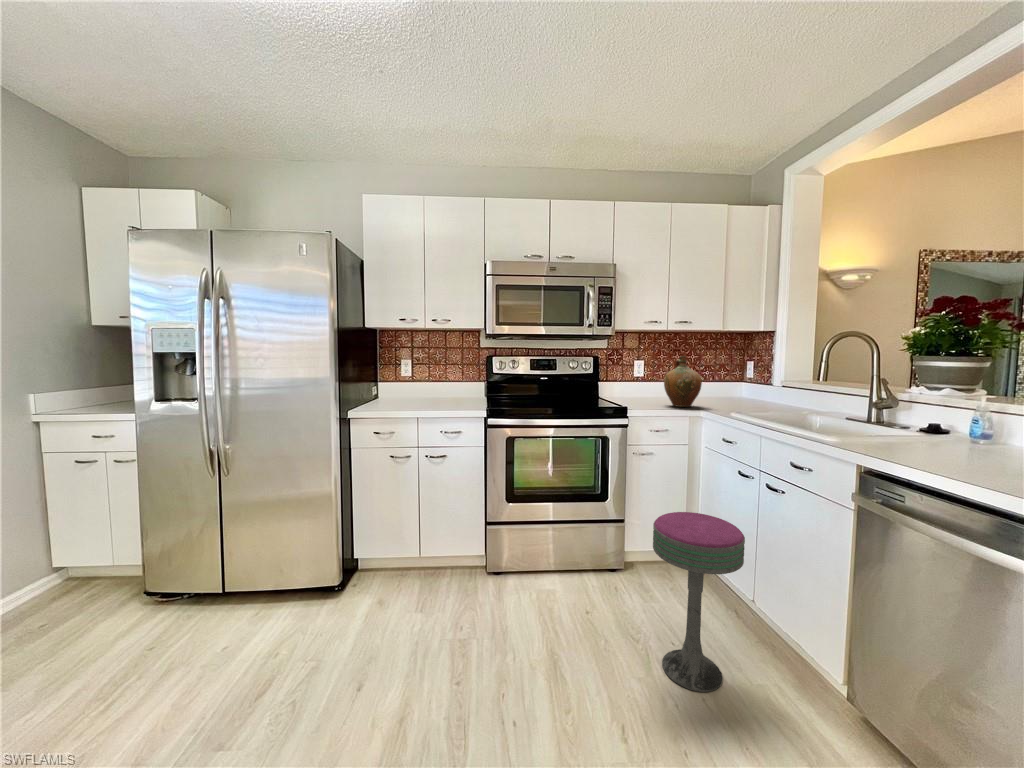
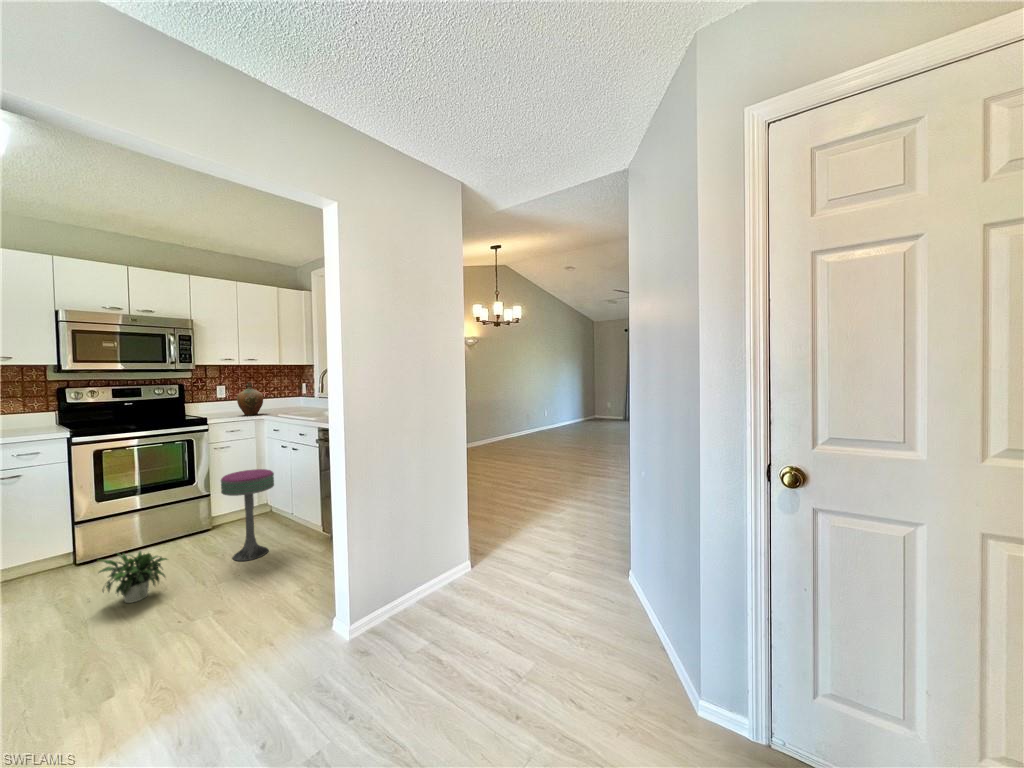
potted plant: none [483,609,577,709] -> present [99,551,167,603]

